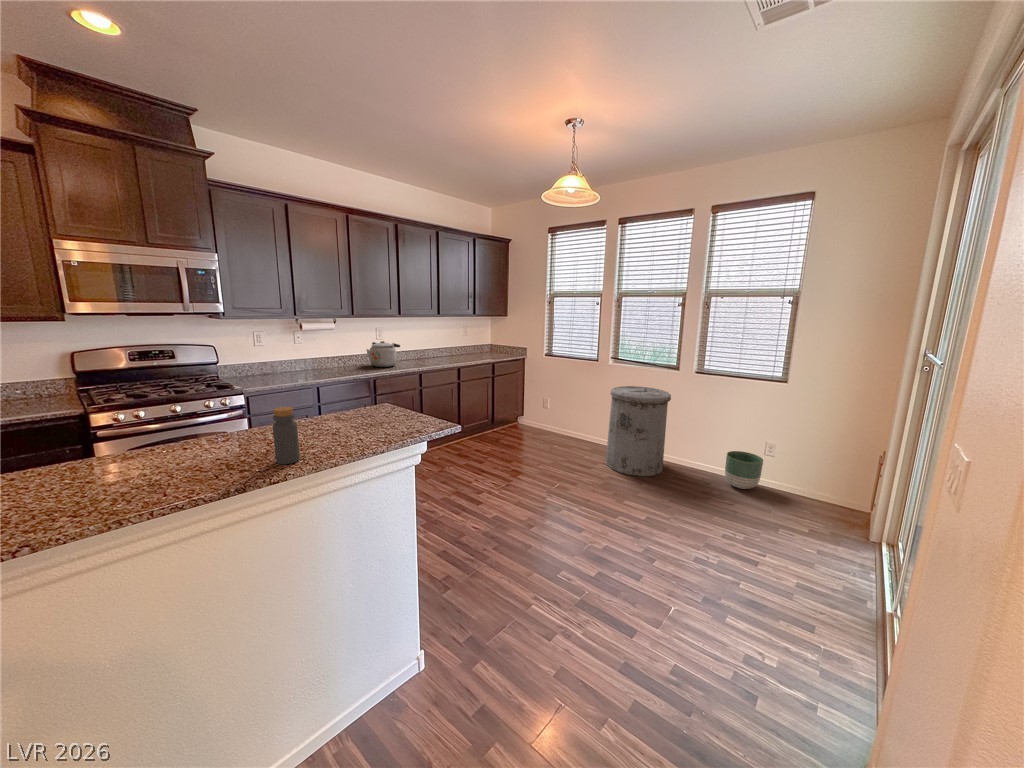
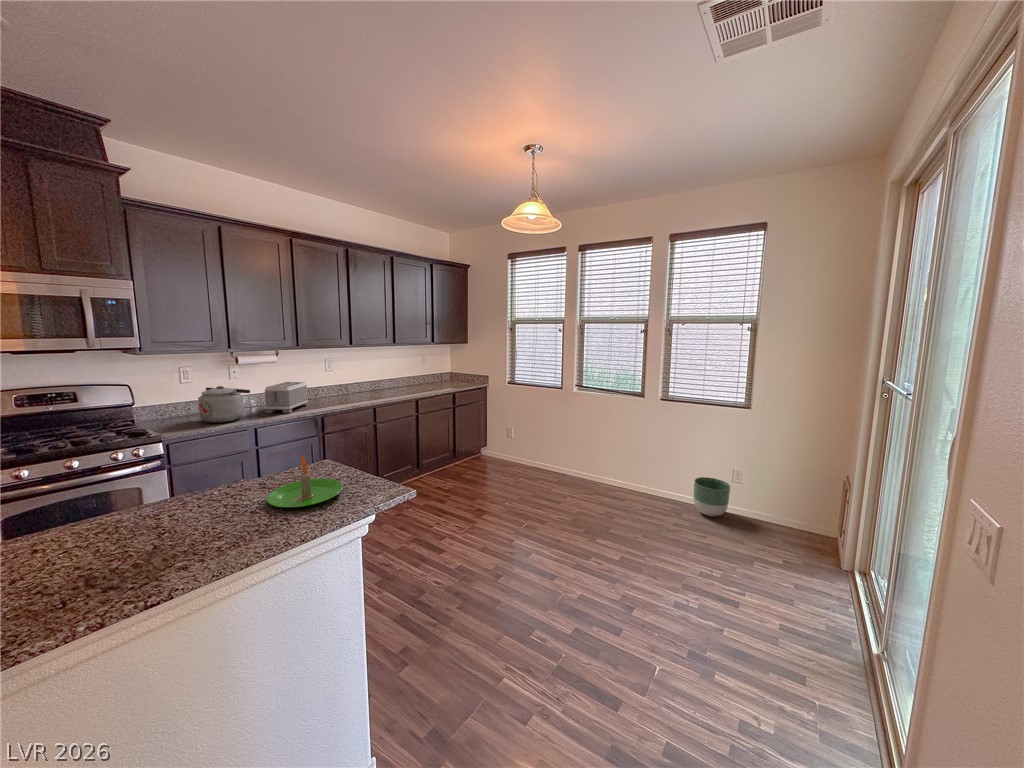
kettle: present [366,341,400,367] -> present [198,386,250,423]
toaster: none [322,348,360,376] -> present [265,382,309,413]
trash can: present [606,386,671,476] -> none [574,414,638,507]
candle: none [344,392,402,433] -> present [267,454,343,507]
bottle: present [273,407,300,464] -> none [150,493,193,574]

